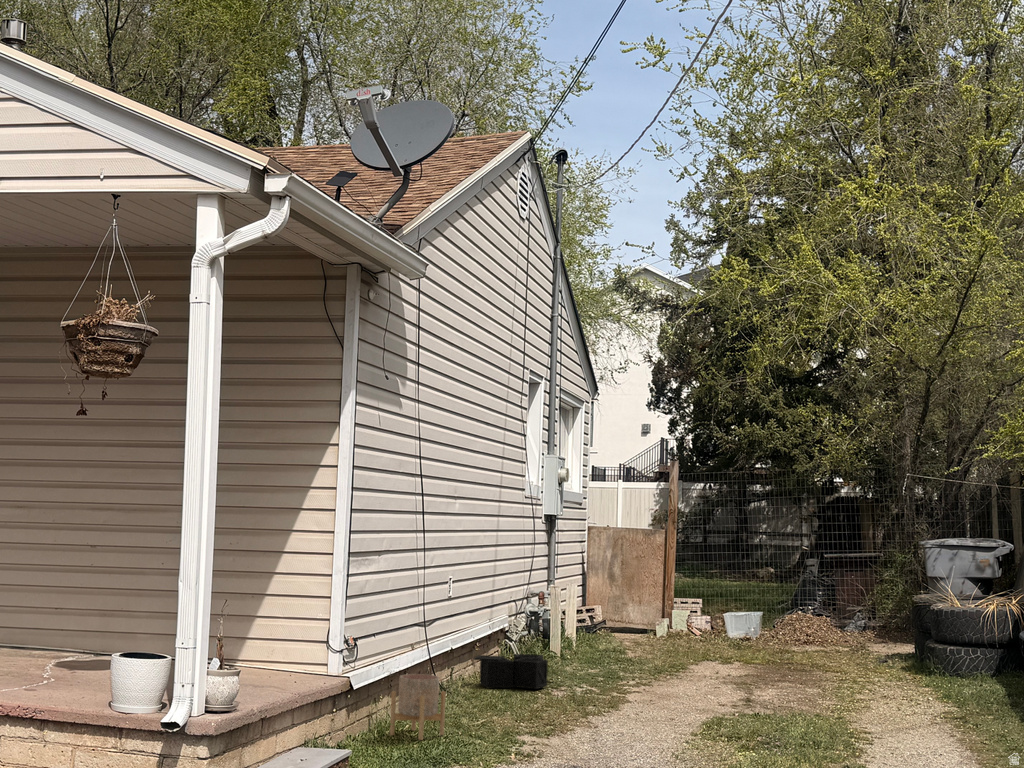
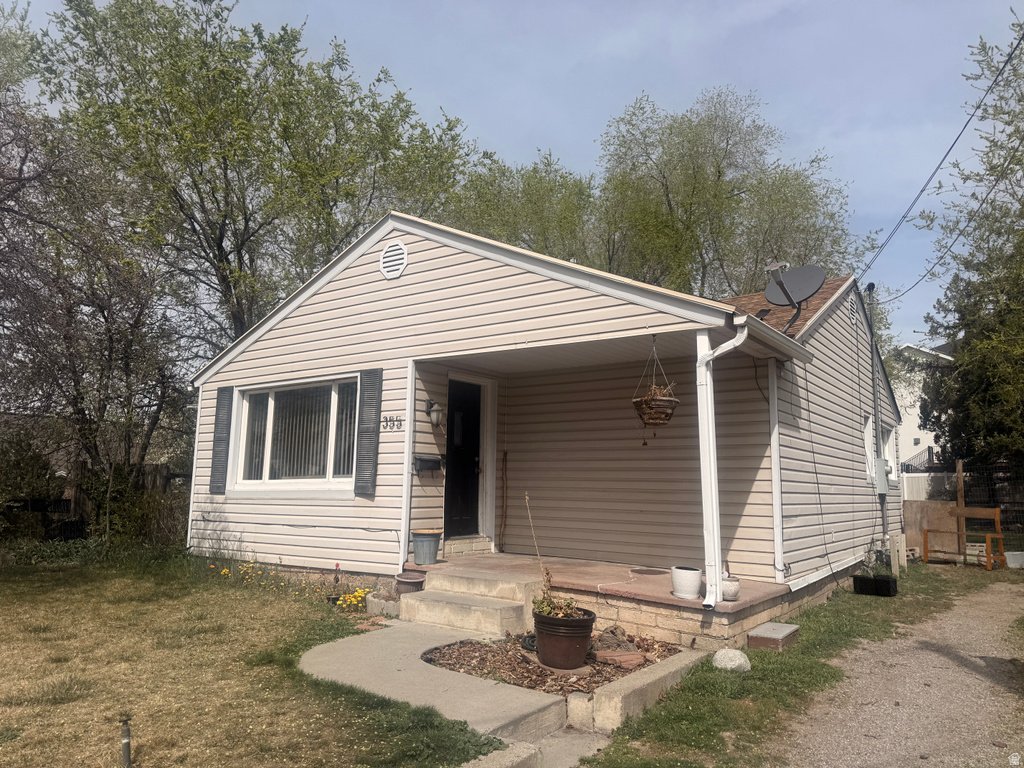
bench: none [609,536,726,641] -> present [923,507,1007,570]
planter: present [390,674,446,740] -> none [810,584,844,622]

